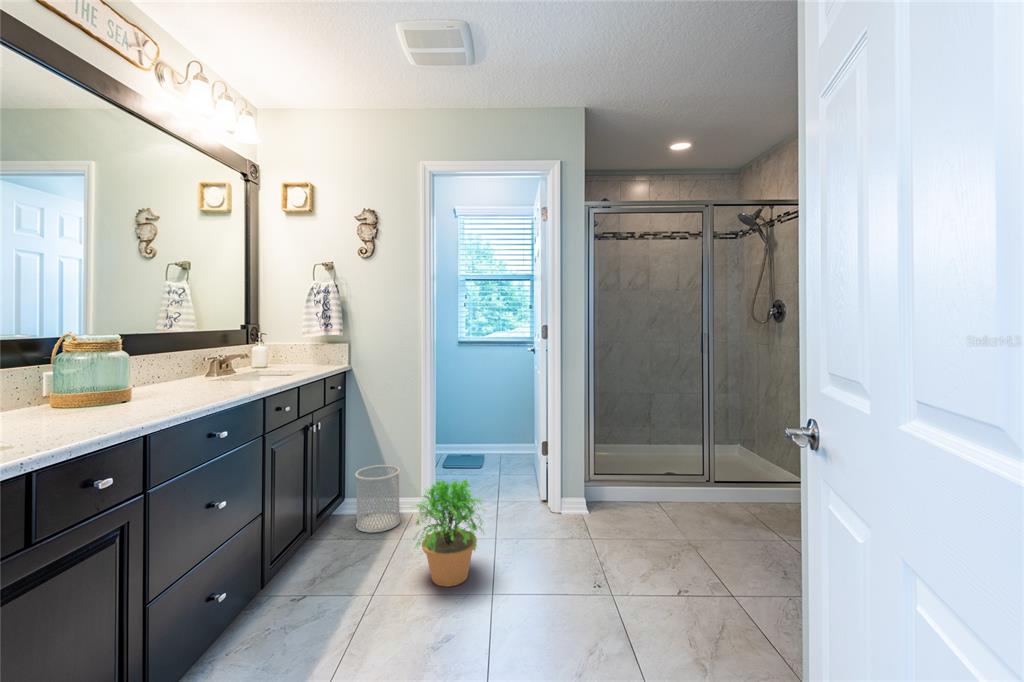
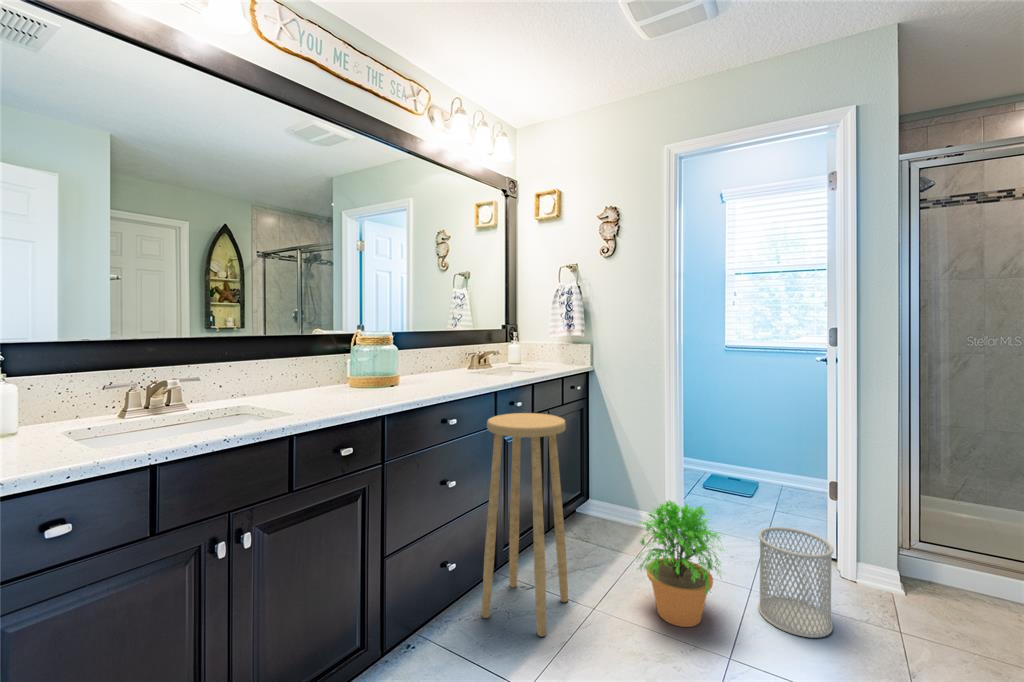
stool: none [251,417,348,652] -> present [482,413,568,636]
wastebasket: present [355,465,400,533] -> present [758,527,833,638]

